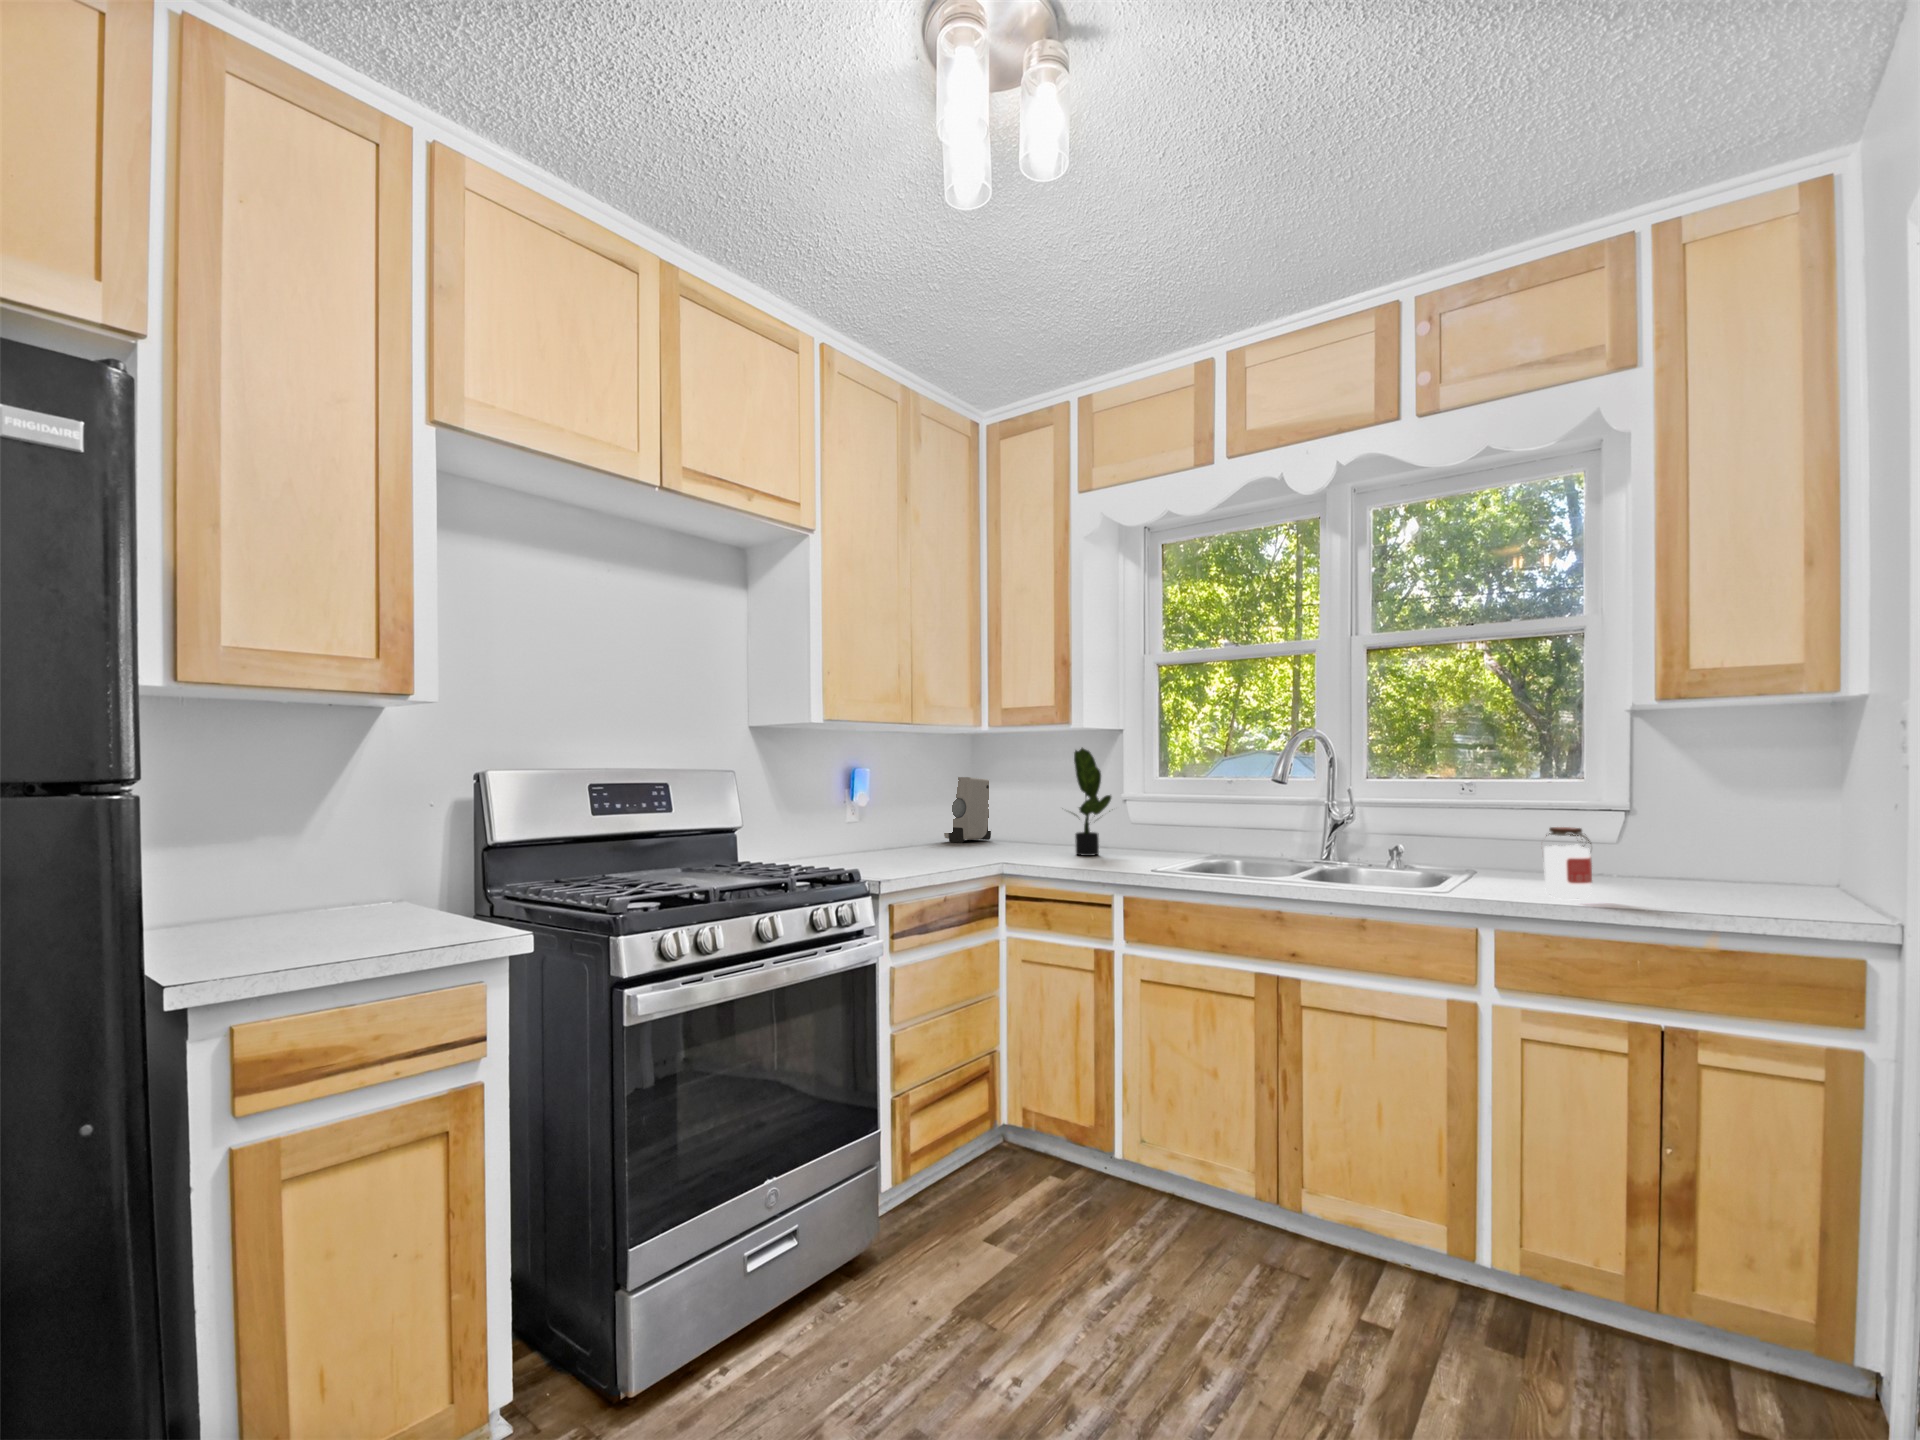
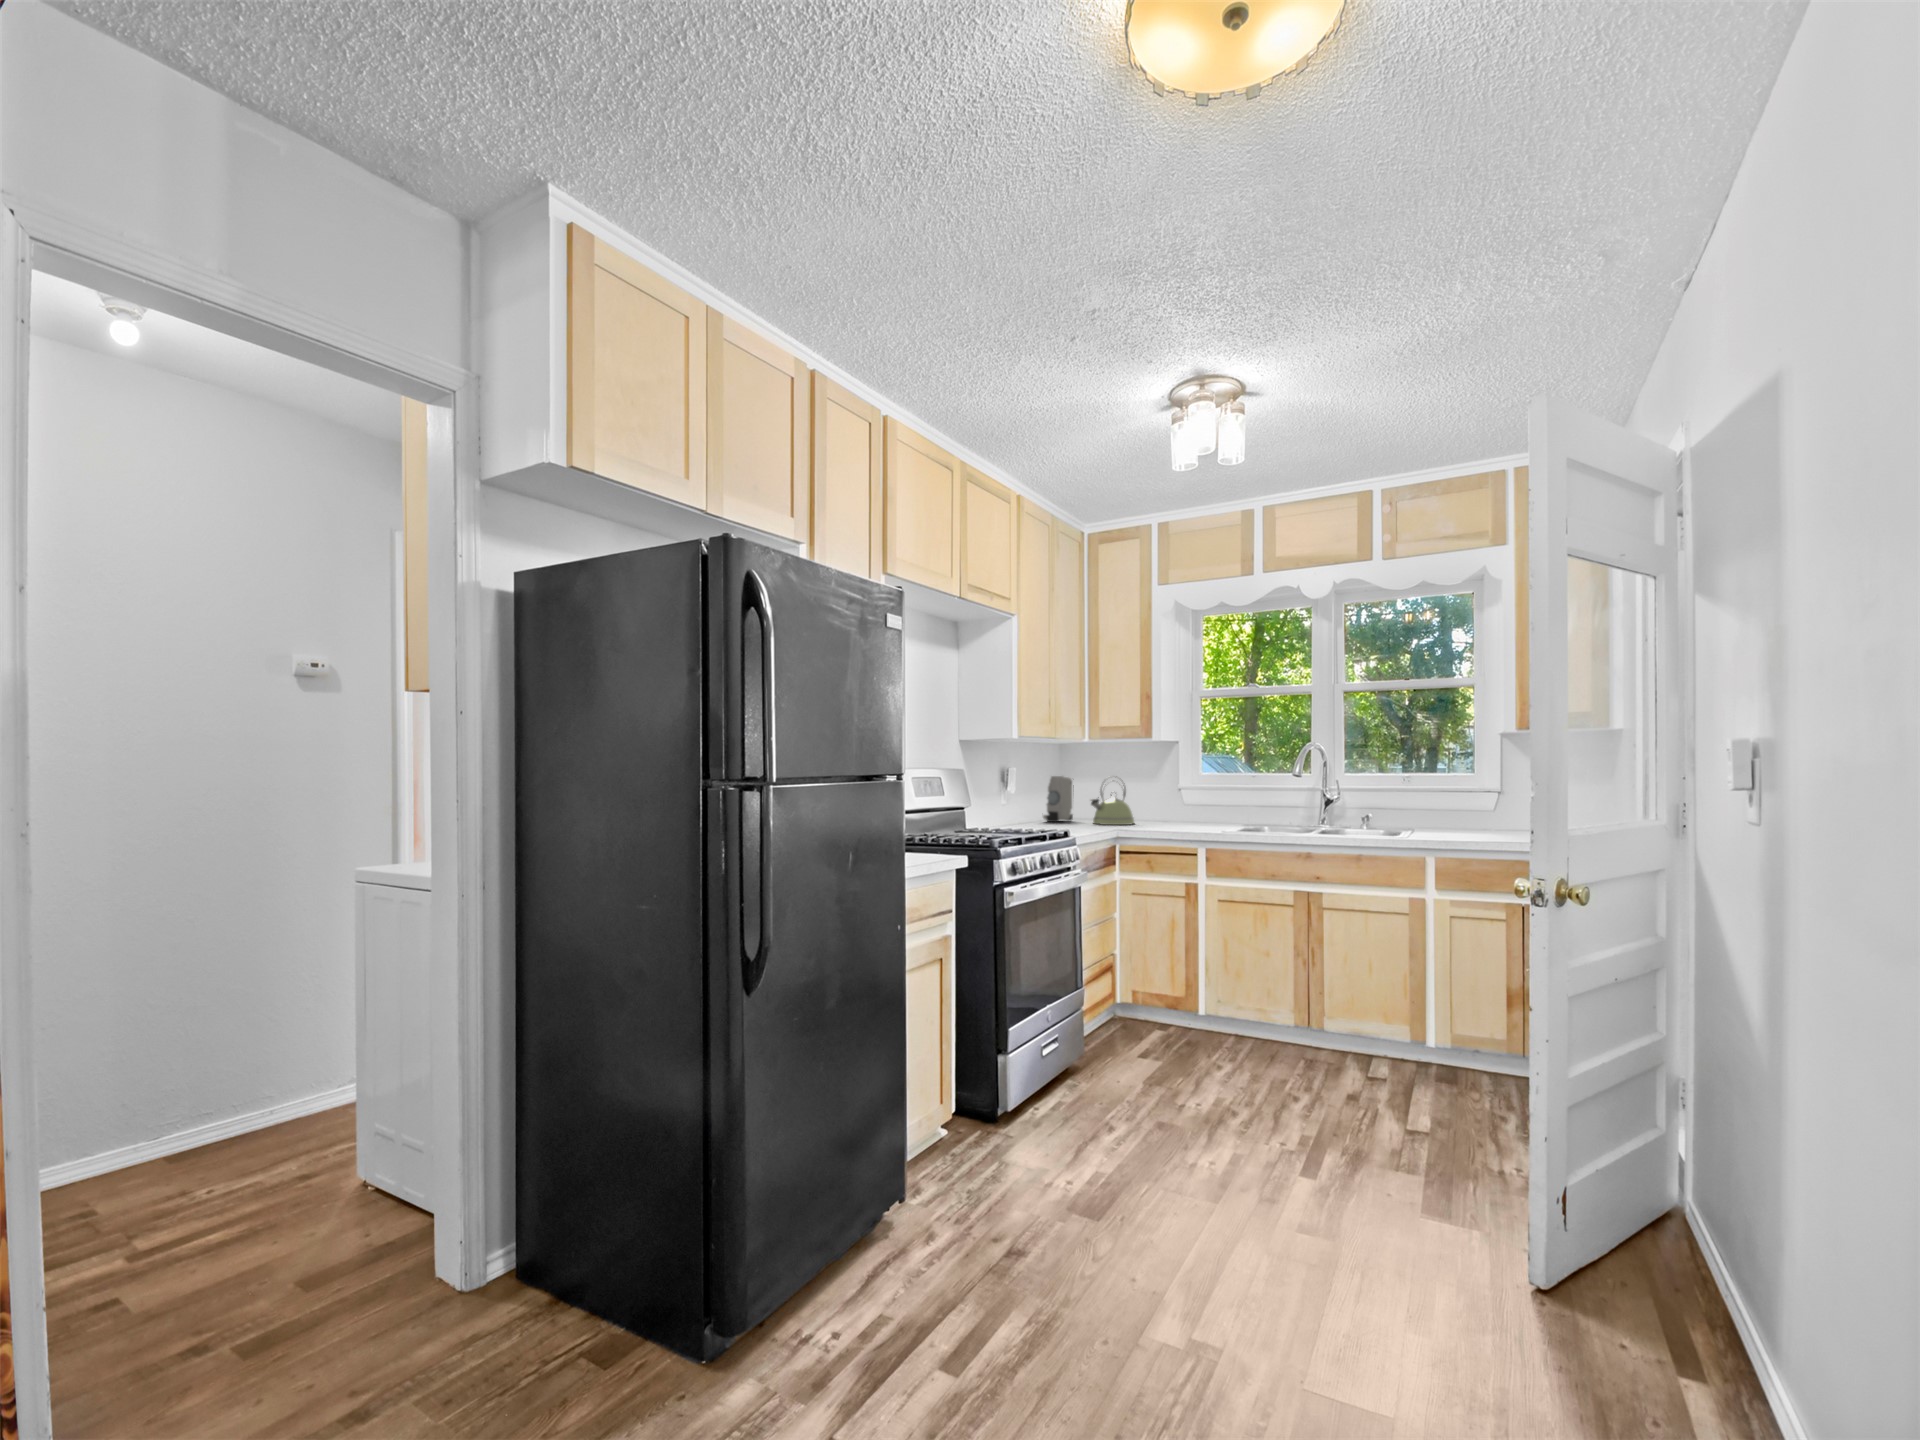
potted plant: present [1073,748,1111,856] -> none [1145,755,1185,827]
kettle: none [997,777,1065,849] -> present [1091,776,1135,825]
jar: present [1544,827,1592,899] -> none [1460,802,1486,841]

